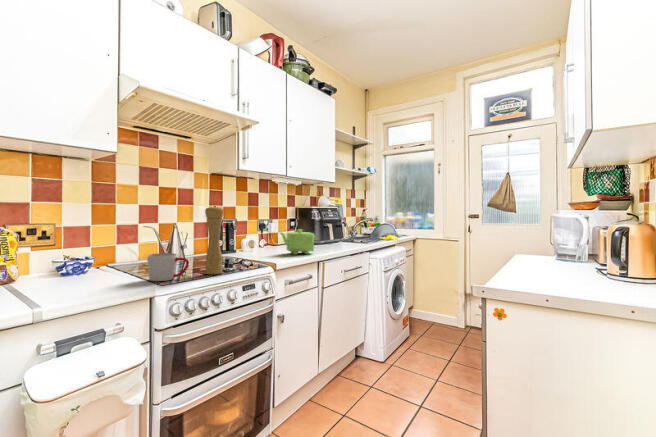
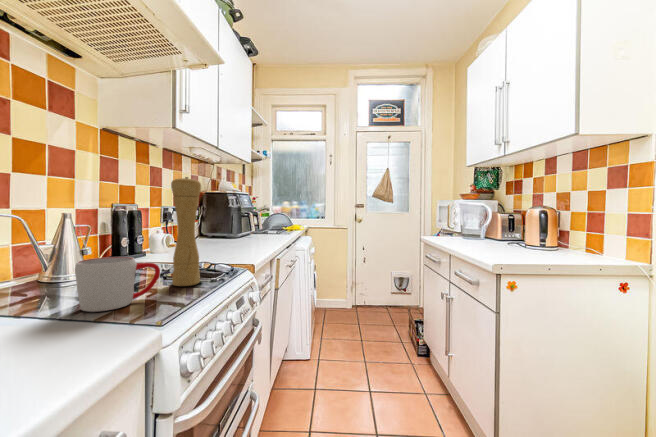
teapot: present [280,229,316,255] -> none [211,217,256,249]

